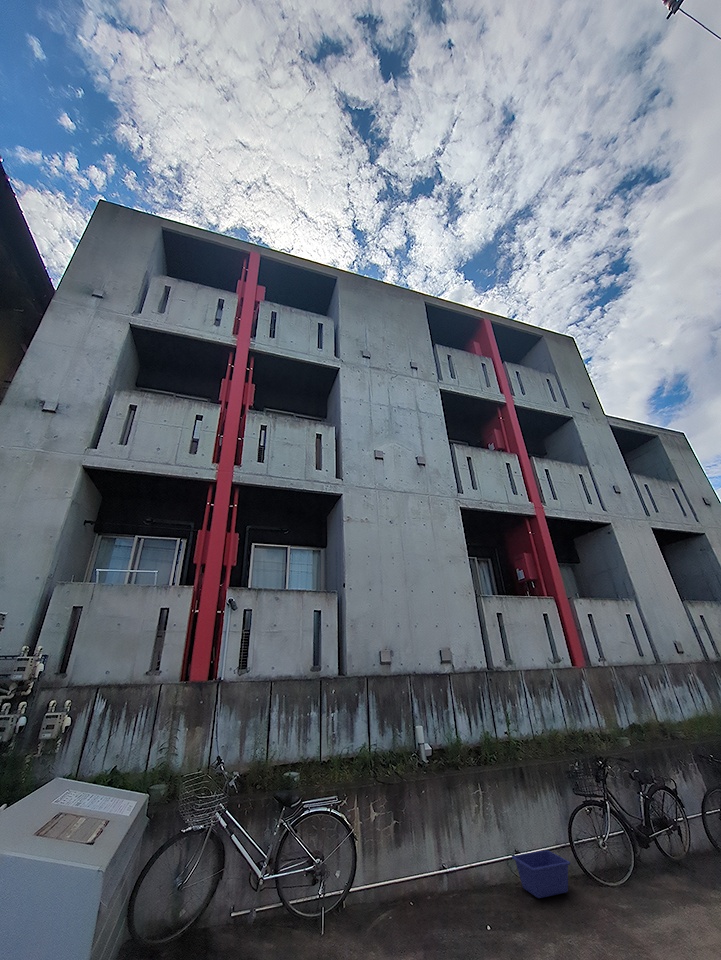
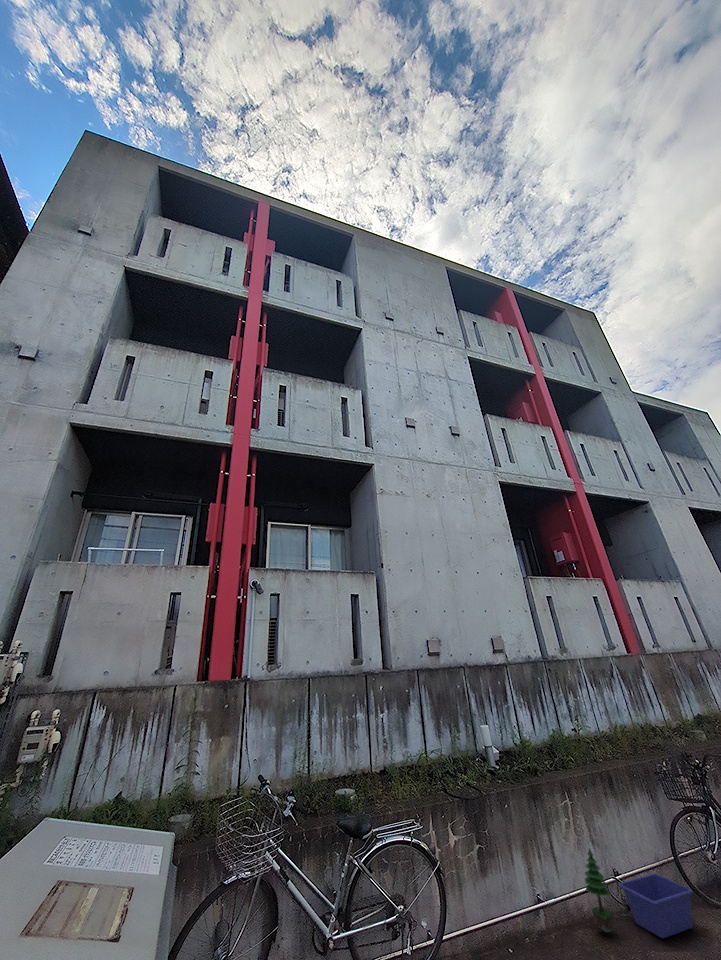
potted tree: none [481,825,501,893] -> present [585,849,613,933]

